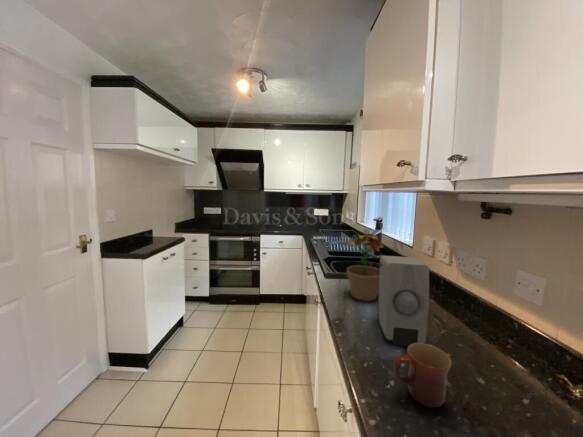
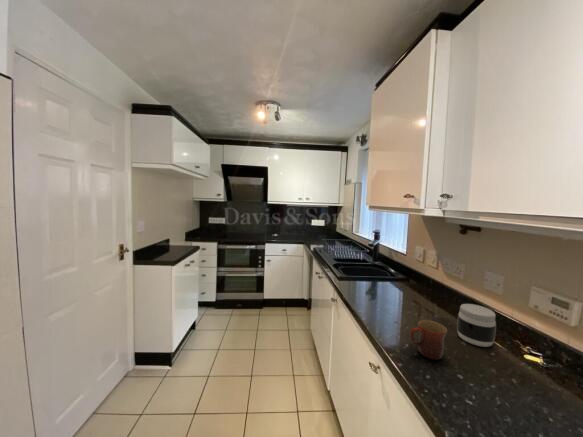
potted plant: present [347,231,383,301] -> none [358,242,389,298]
soap dispenser: present [377,255,429,347] -> none [388,262,428,327]
jar: none [471,316,532,384] -> present [457,304,496,347]

